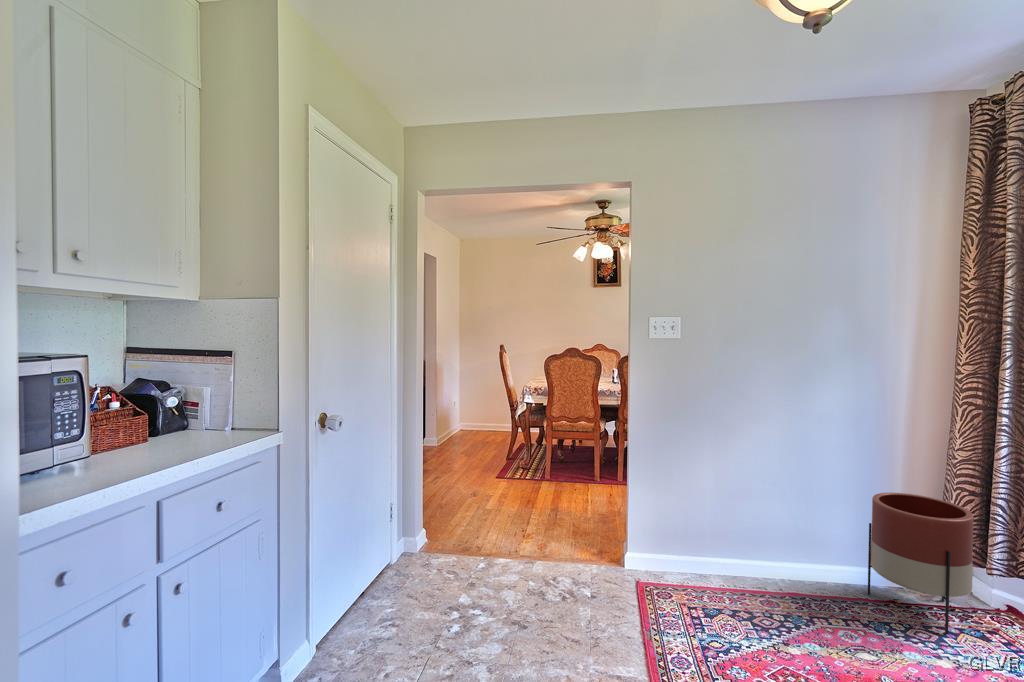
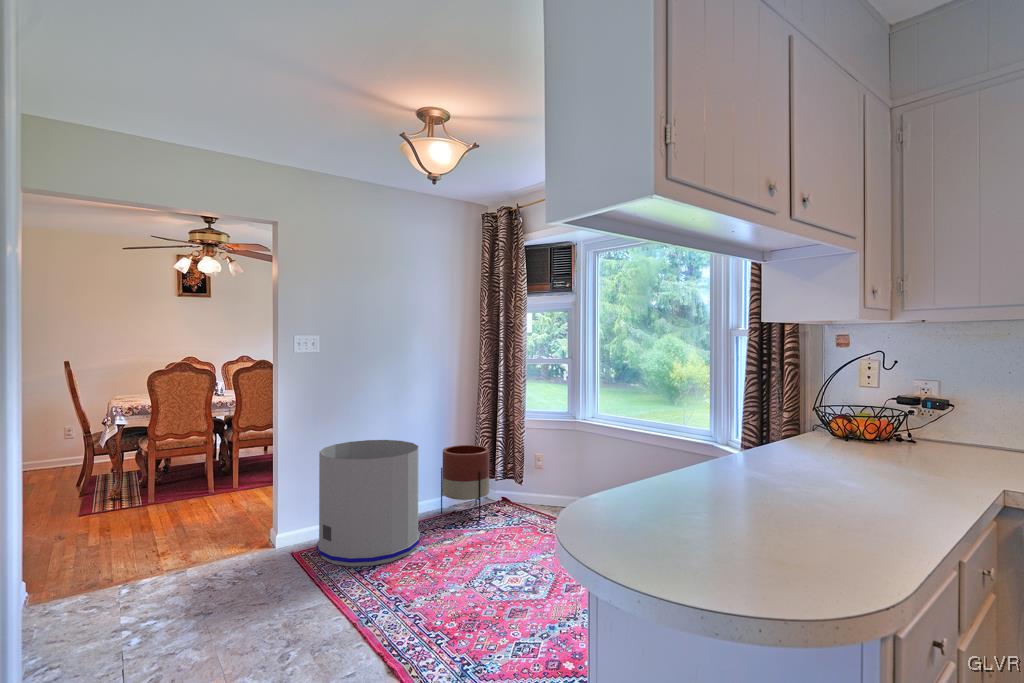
trash can: none [664,459,818,655] -> present [317,440,420,566]

